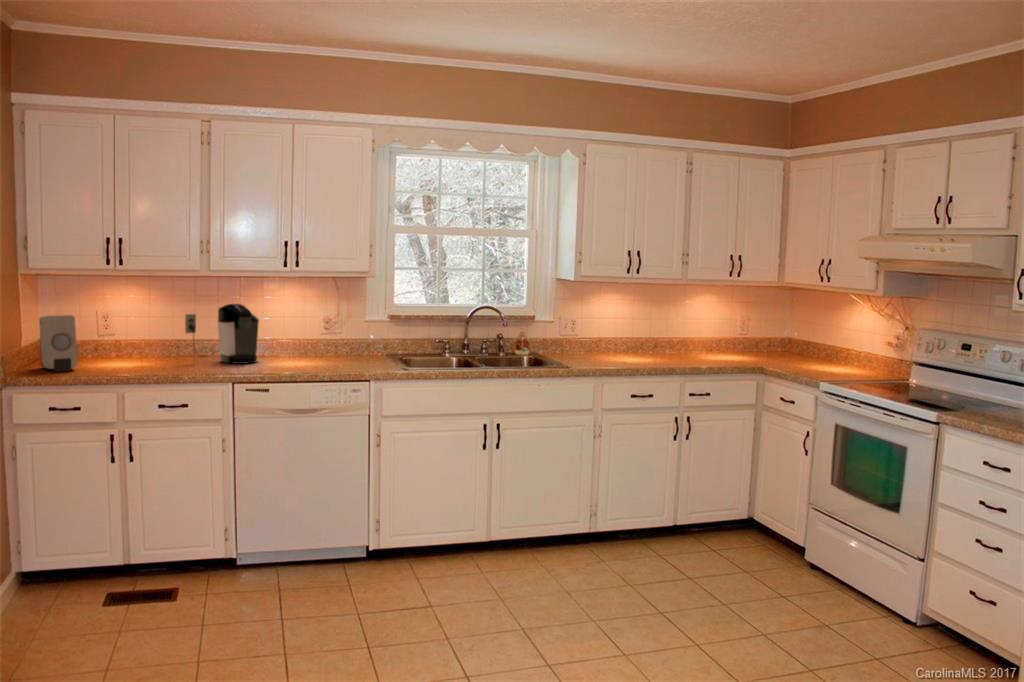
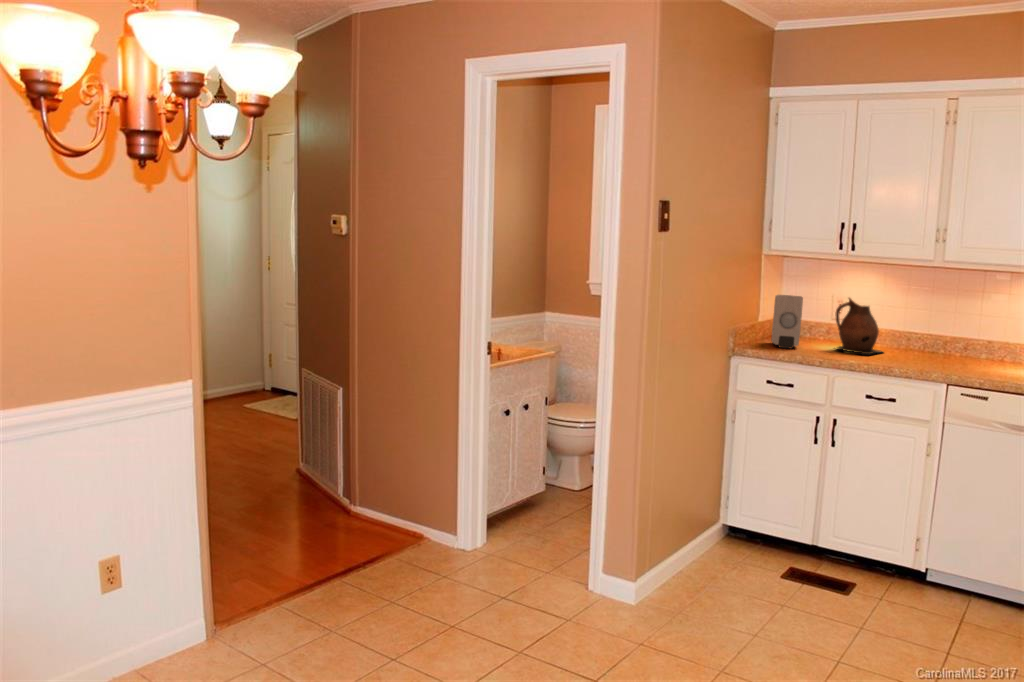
coffee maker: present [185,304,259,364] -> none [910,298,998,367]
ceramic pitcher: none [110,312,163,367] -> present [835,298,882,354]

